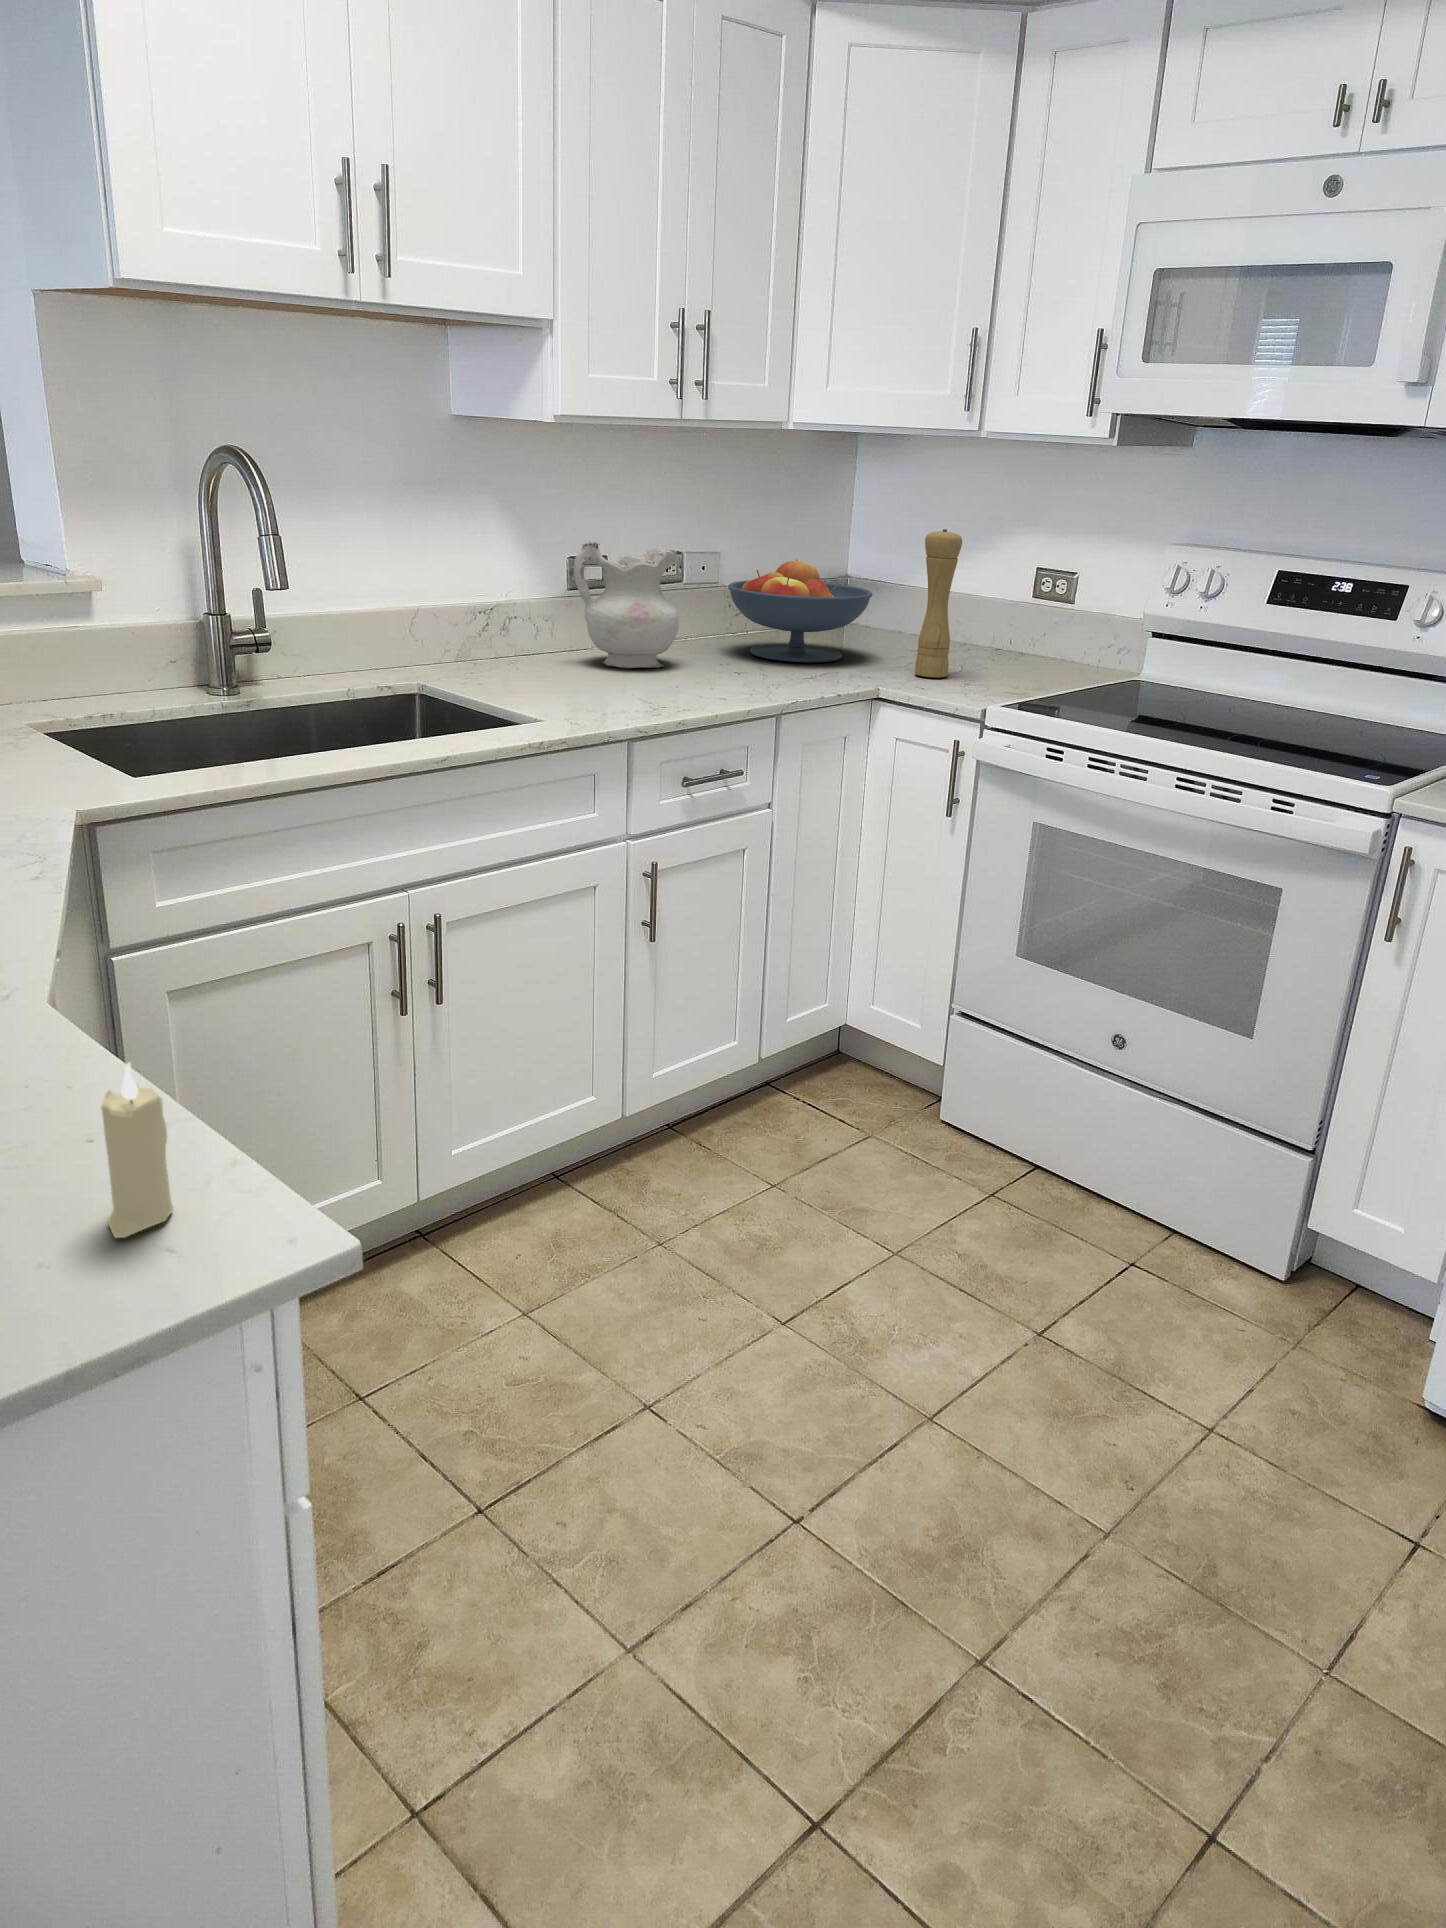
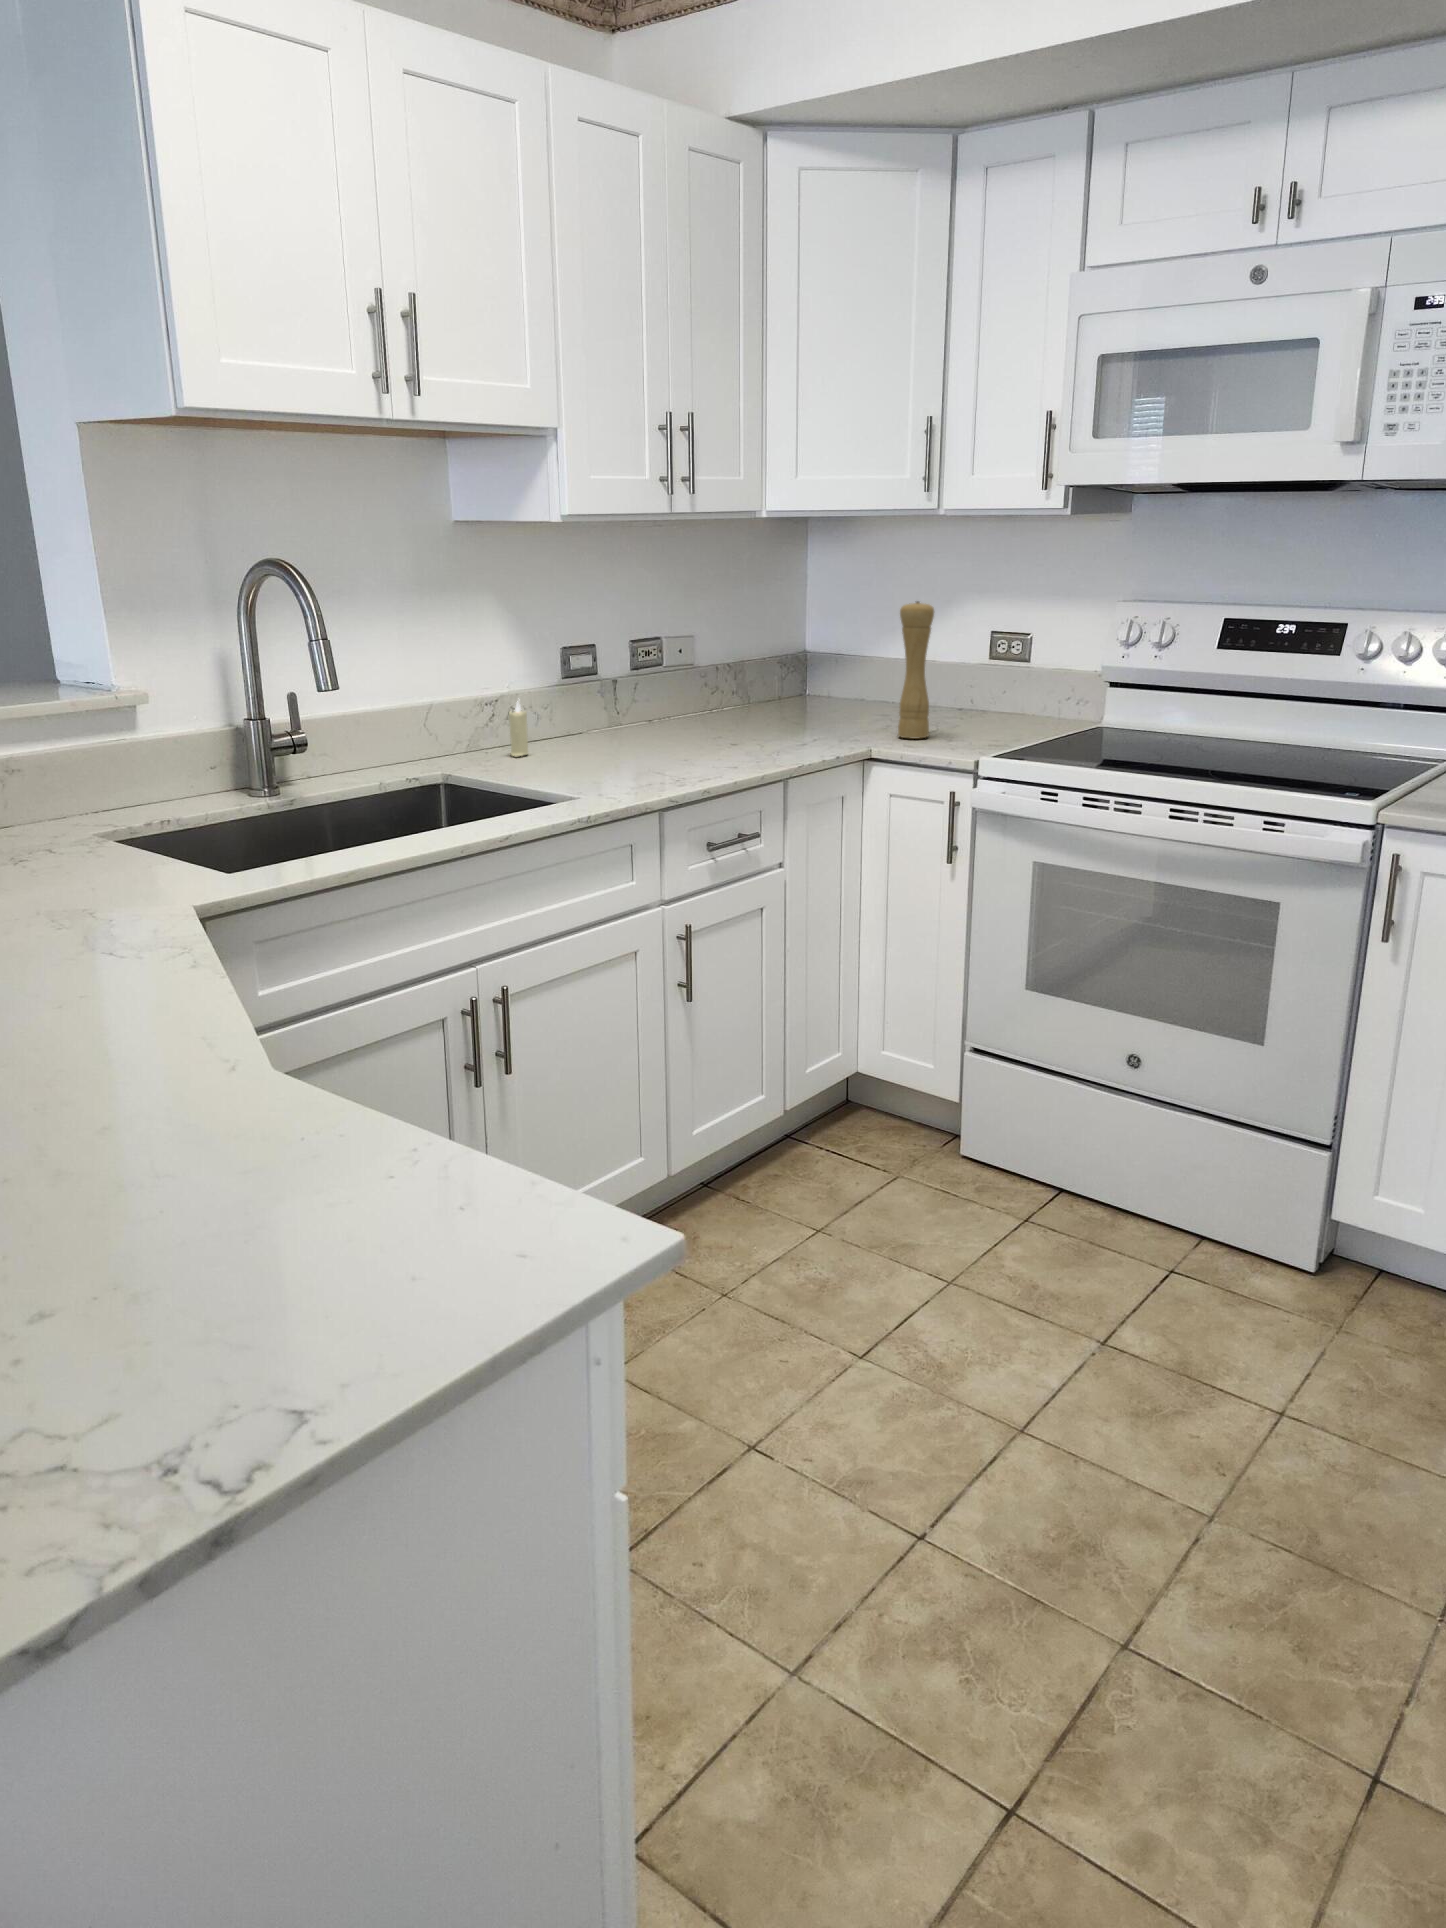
ceramic pitcher: present [574,542,679,668] -> none [575,632,676,749]
fruit bowl: present [728,559,873,662] -> none [712,639,849,734]
candle: present [101,1063,173,1238] -> present [509,701,528,757]

